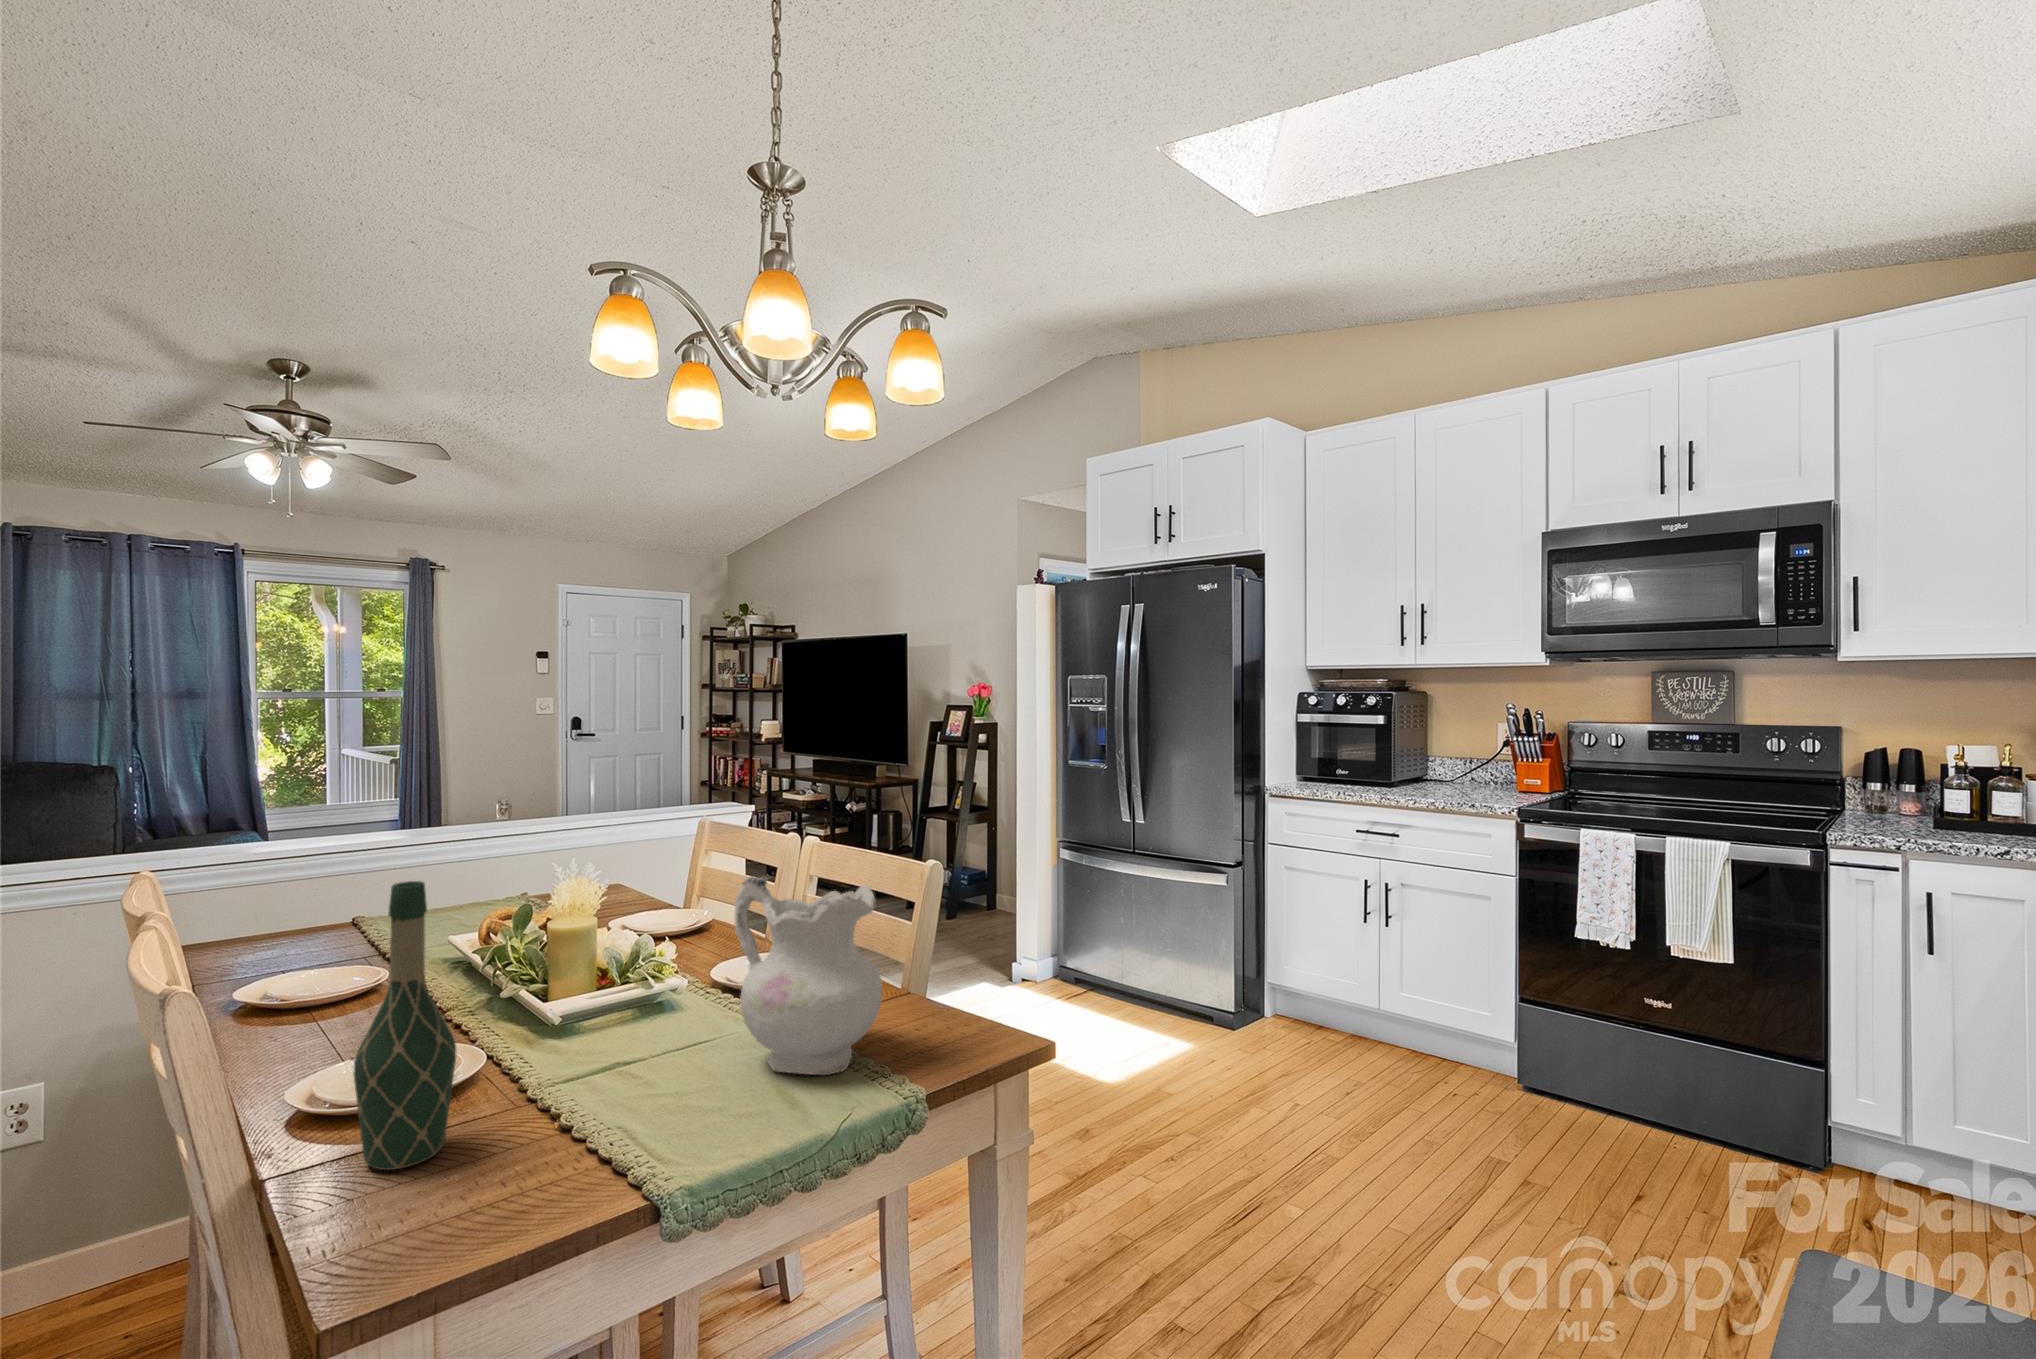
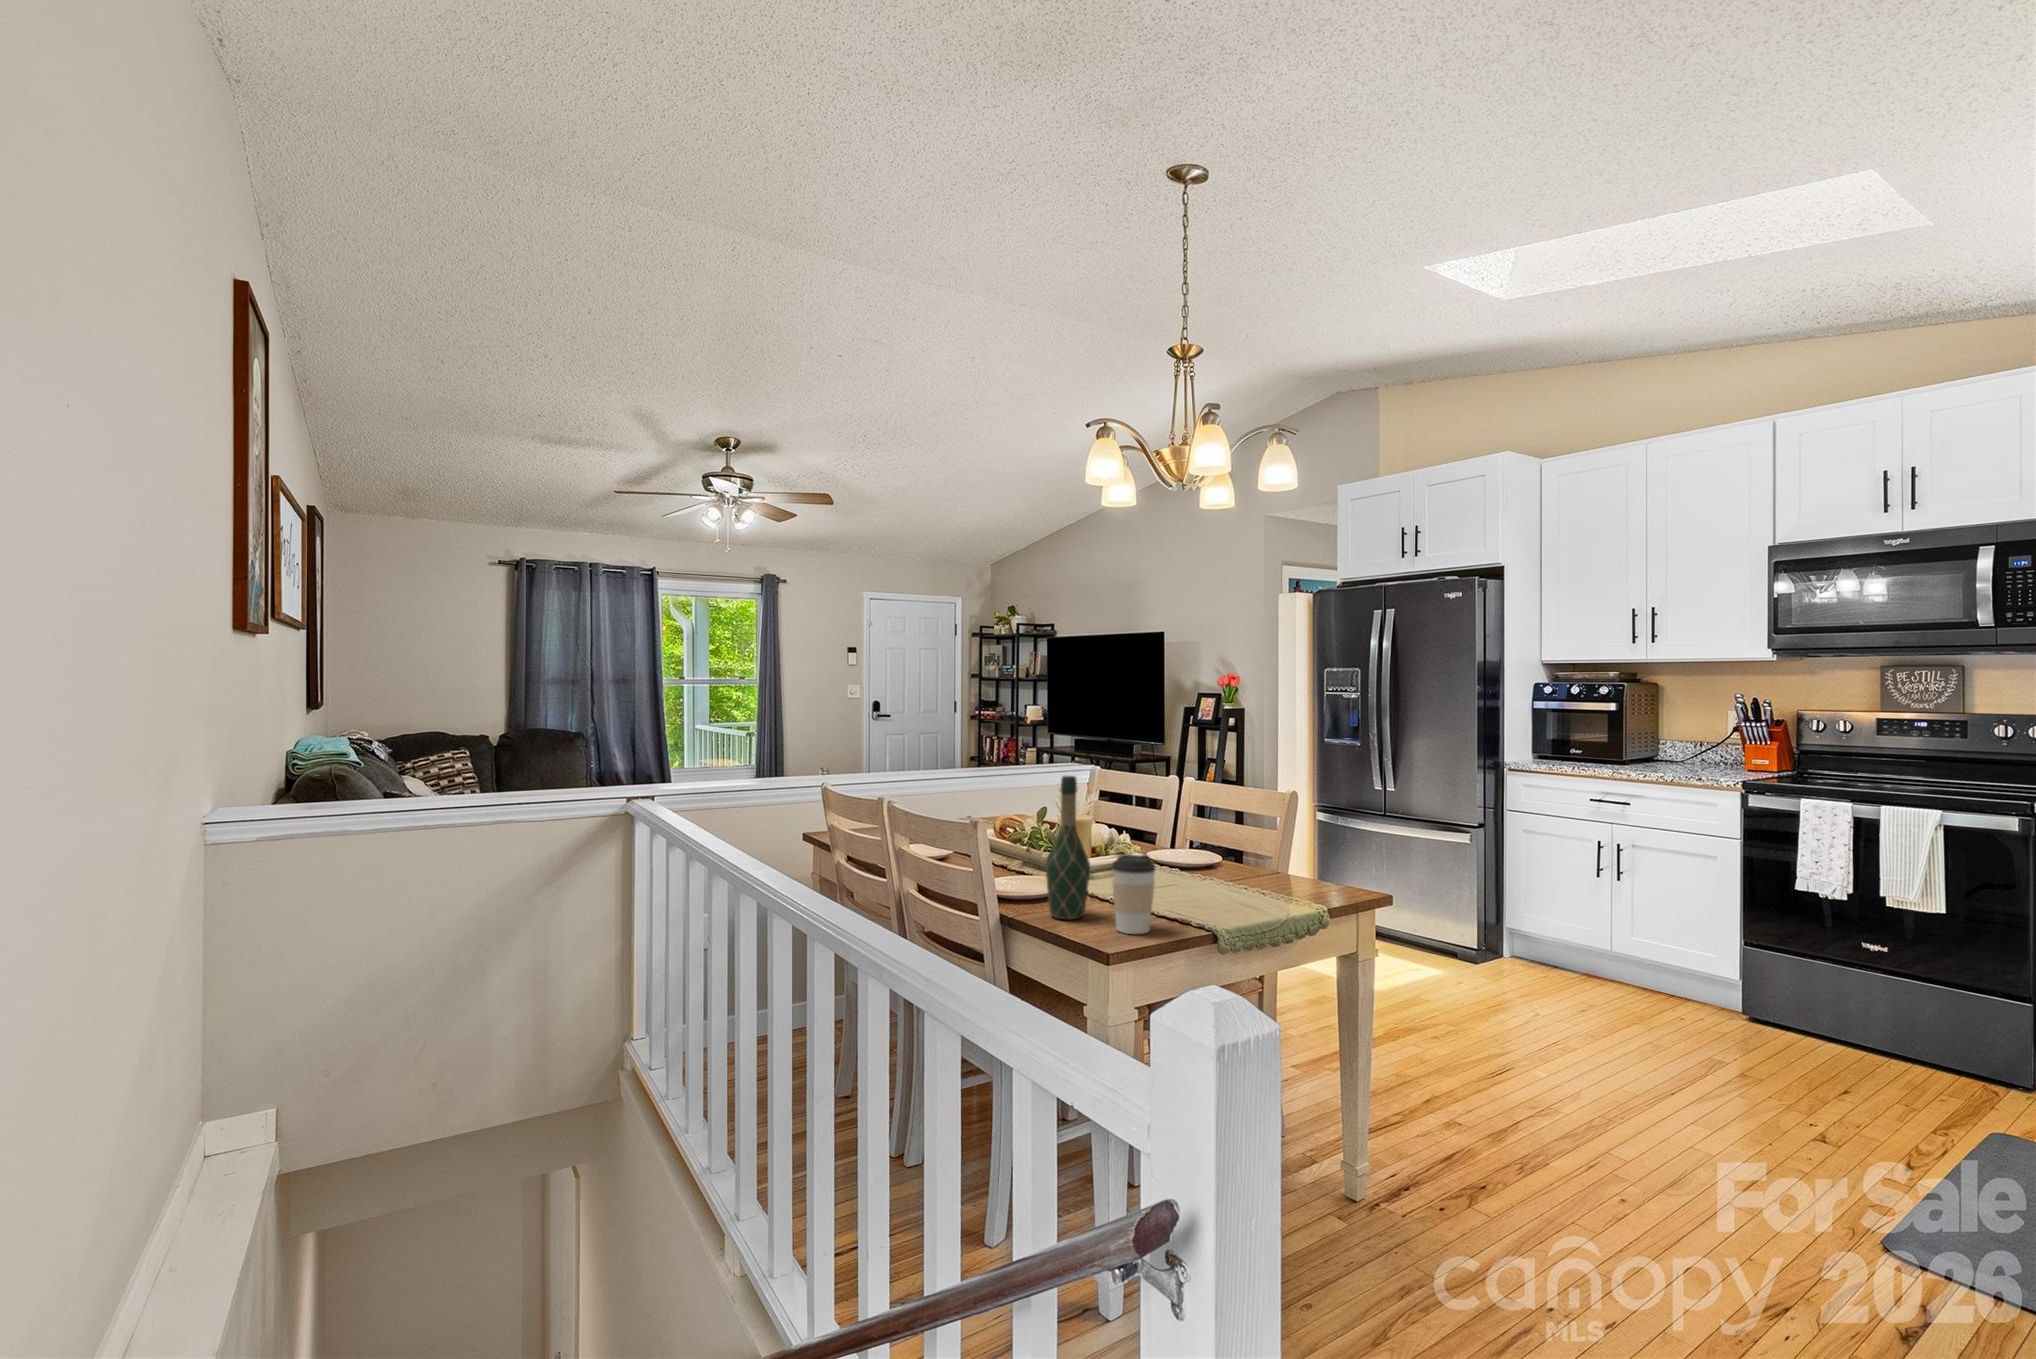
ceramic pitcher: present [734,876,882,1075] -> none [1198,787,1291,902]
coffee cup: none [451,1038,552,1211] -> present [1112,855,1155,934]

